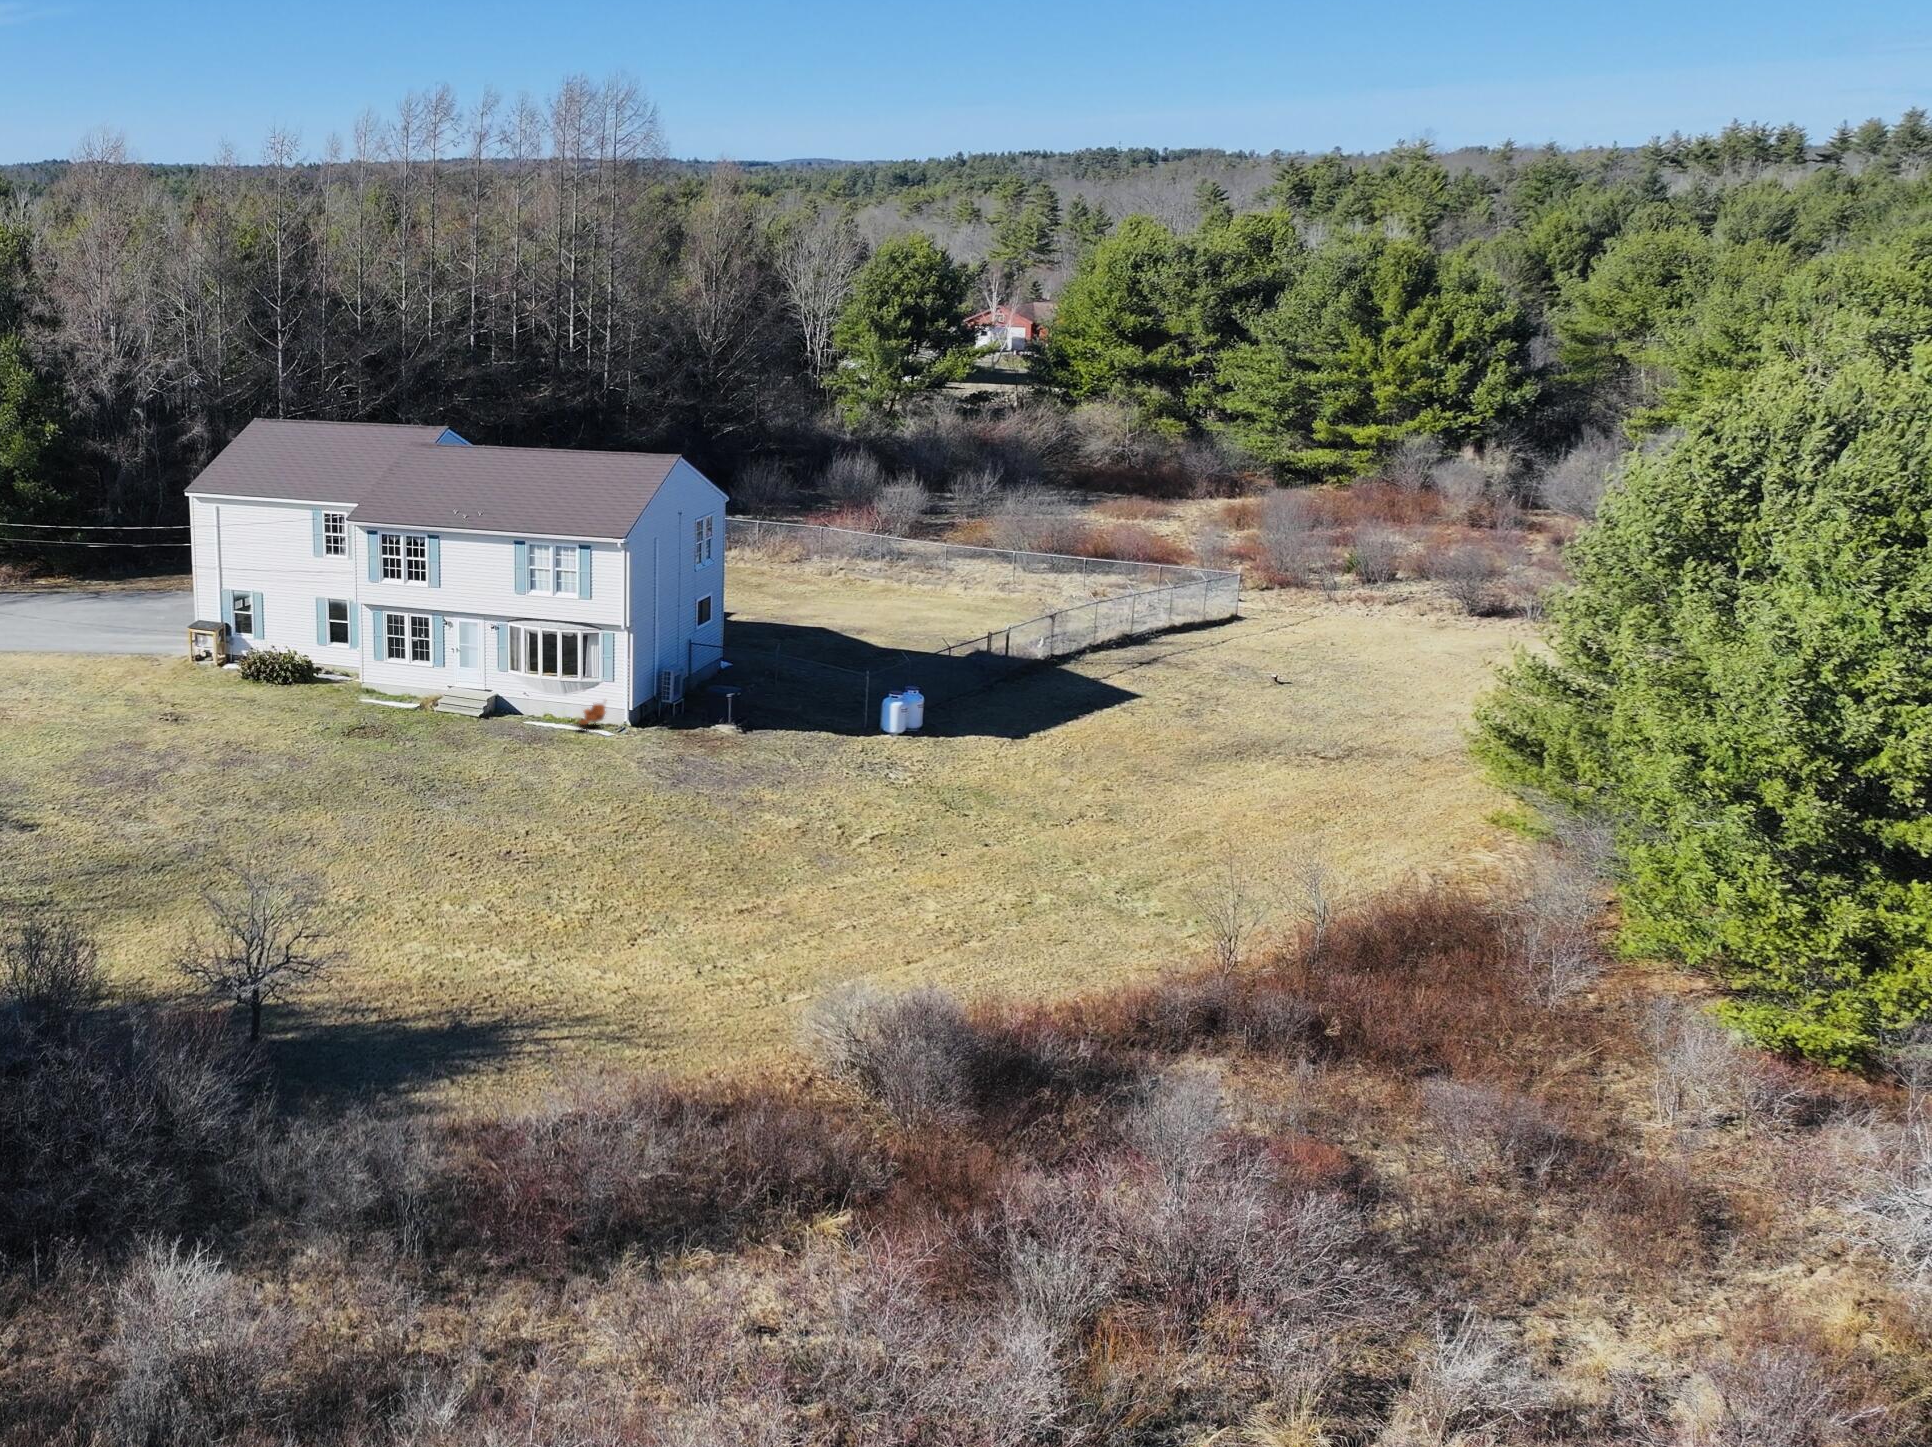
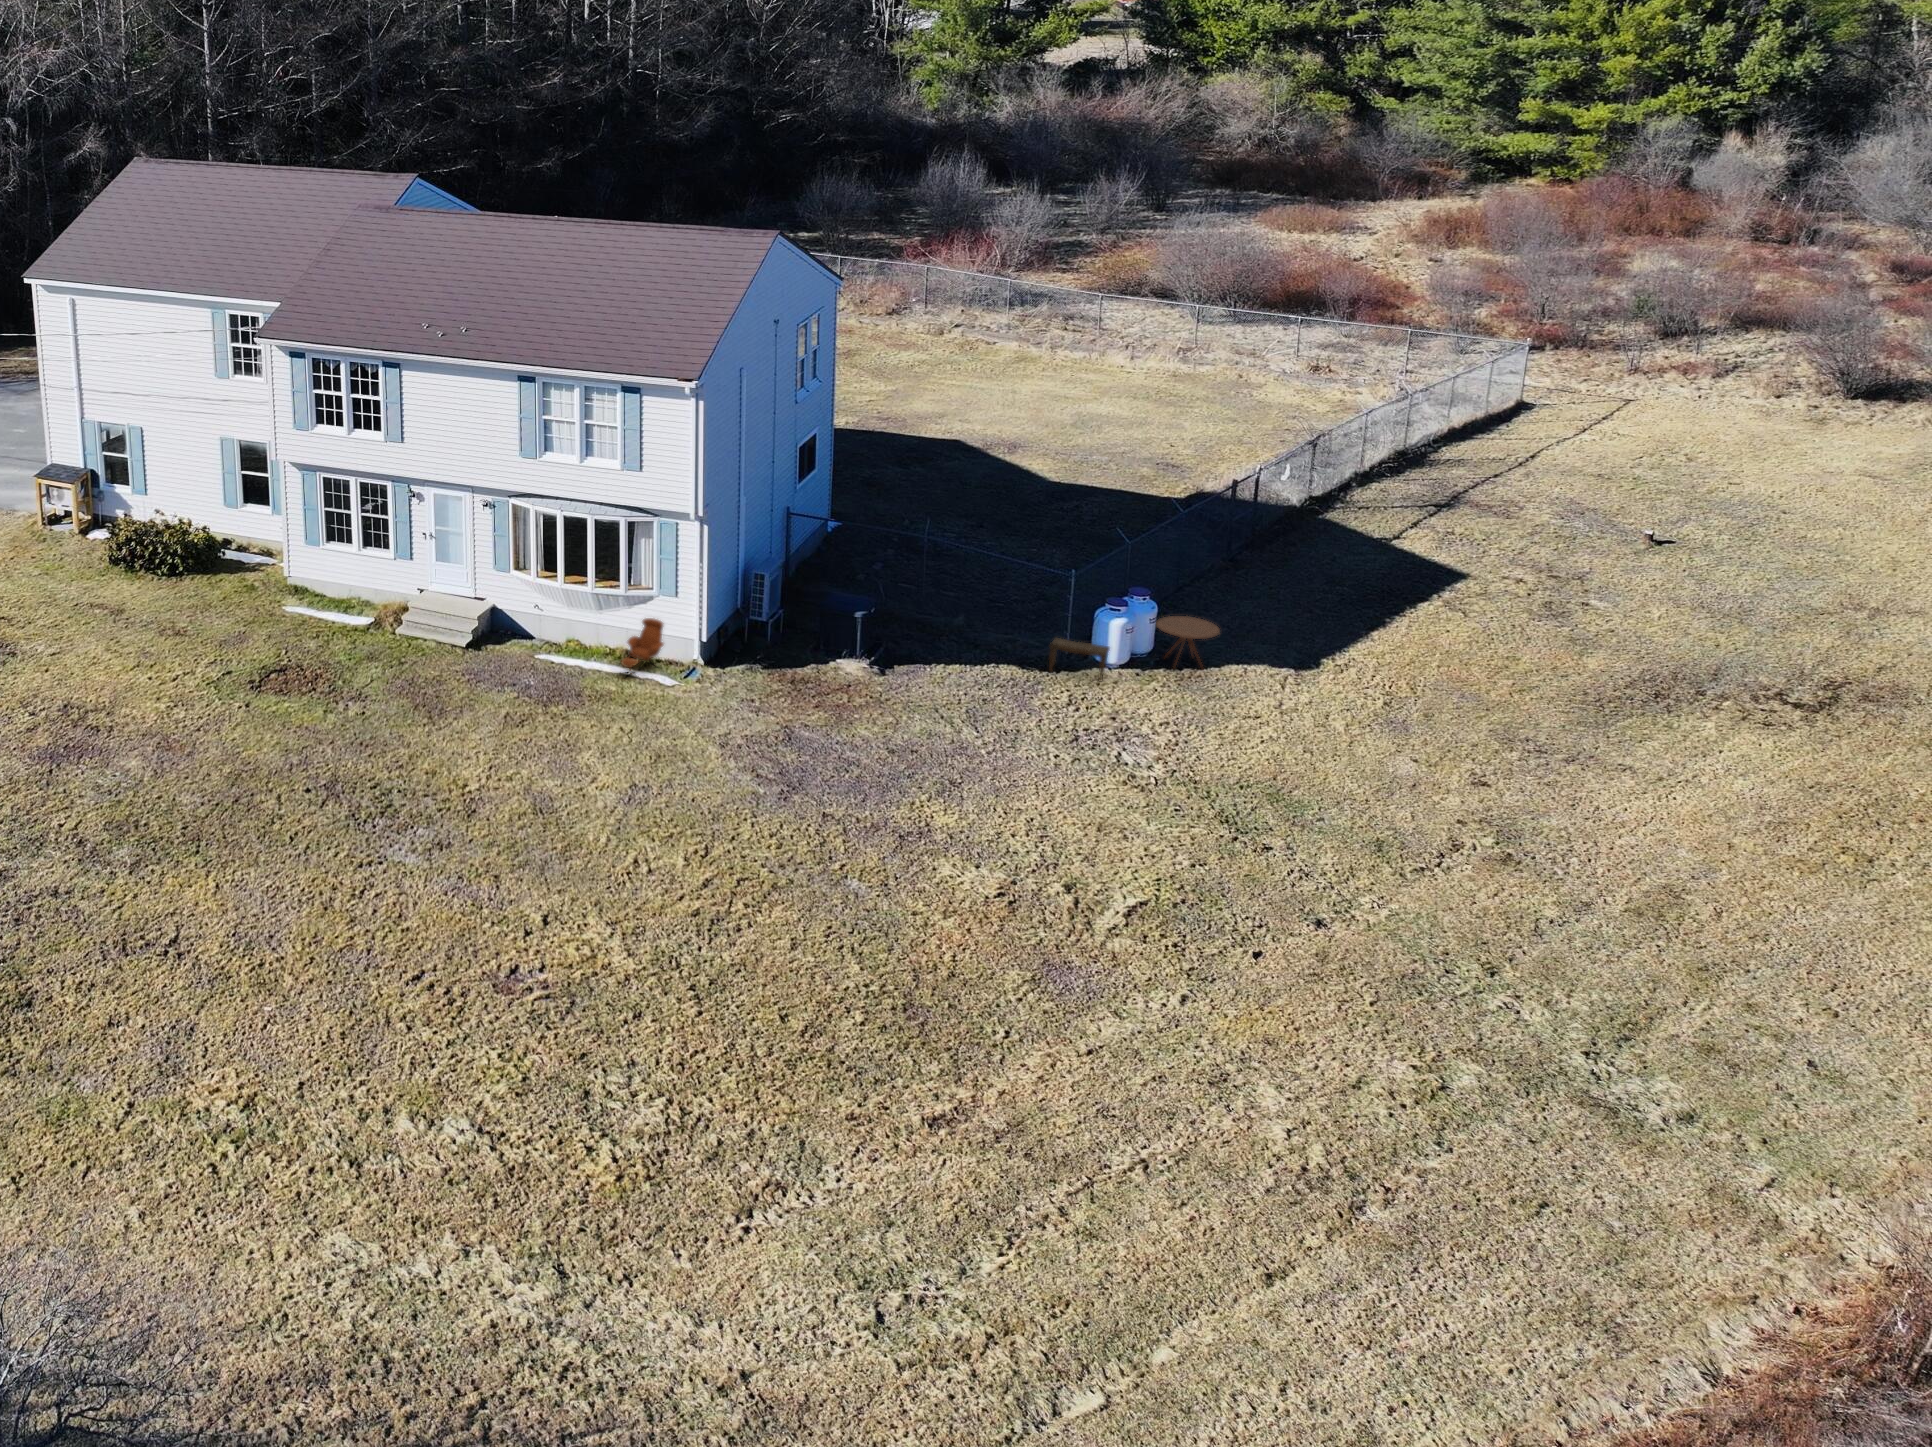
round table: none [921,701,960,733] -> present [1156,616,1220,667]
bench: none [851,712,889,737] -> present [1049,638,1110,681]

